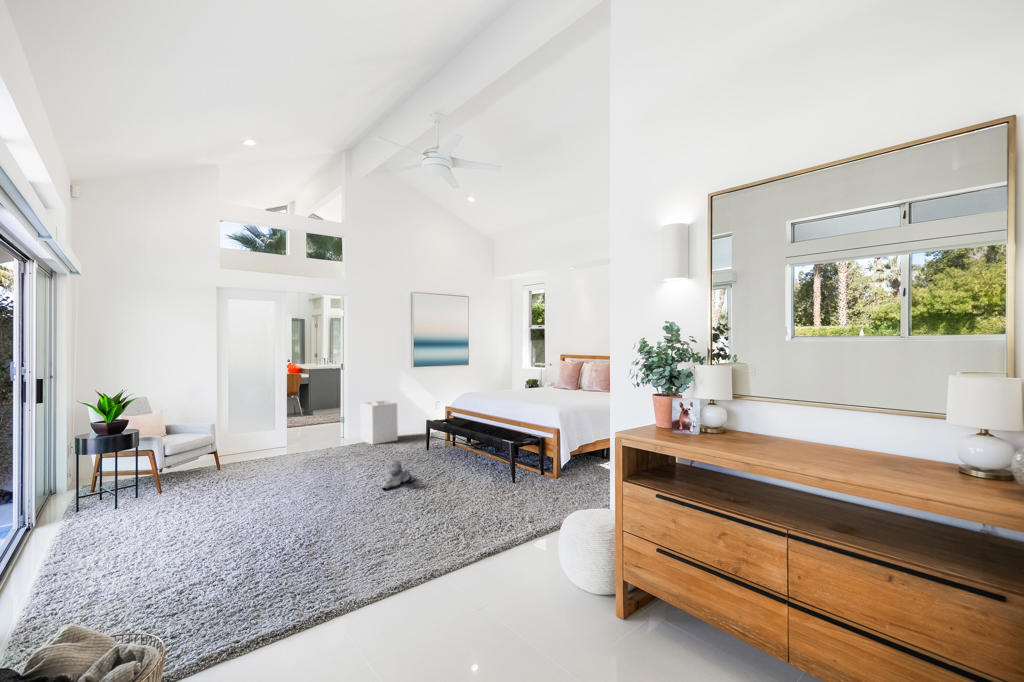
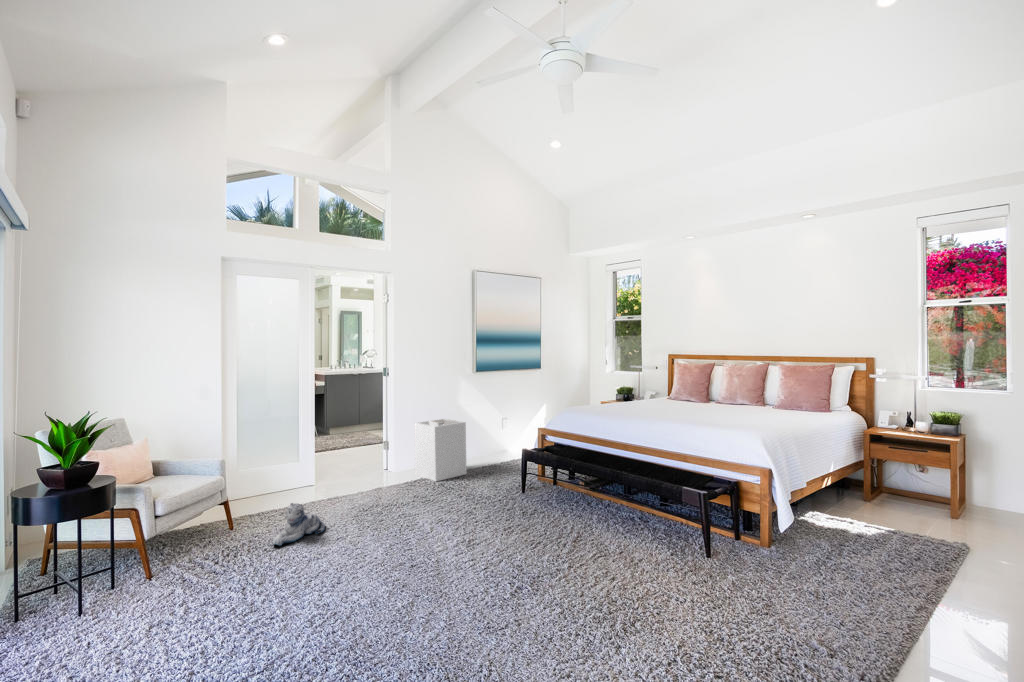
plush toy: present [382,460,414,489] -> present [273,503,325,546]

